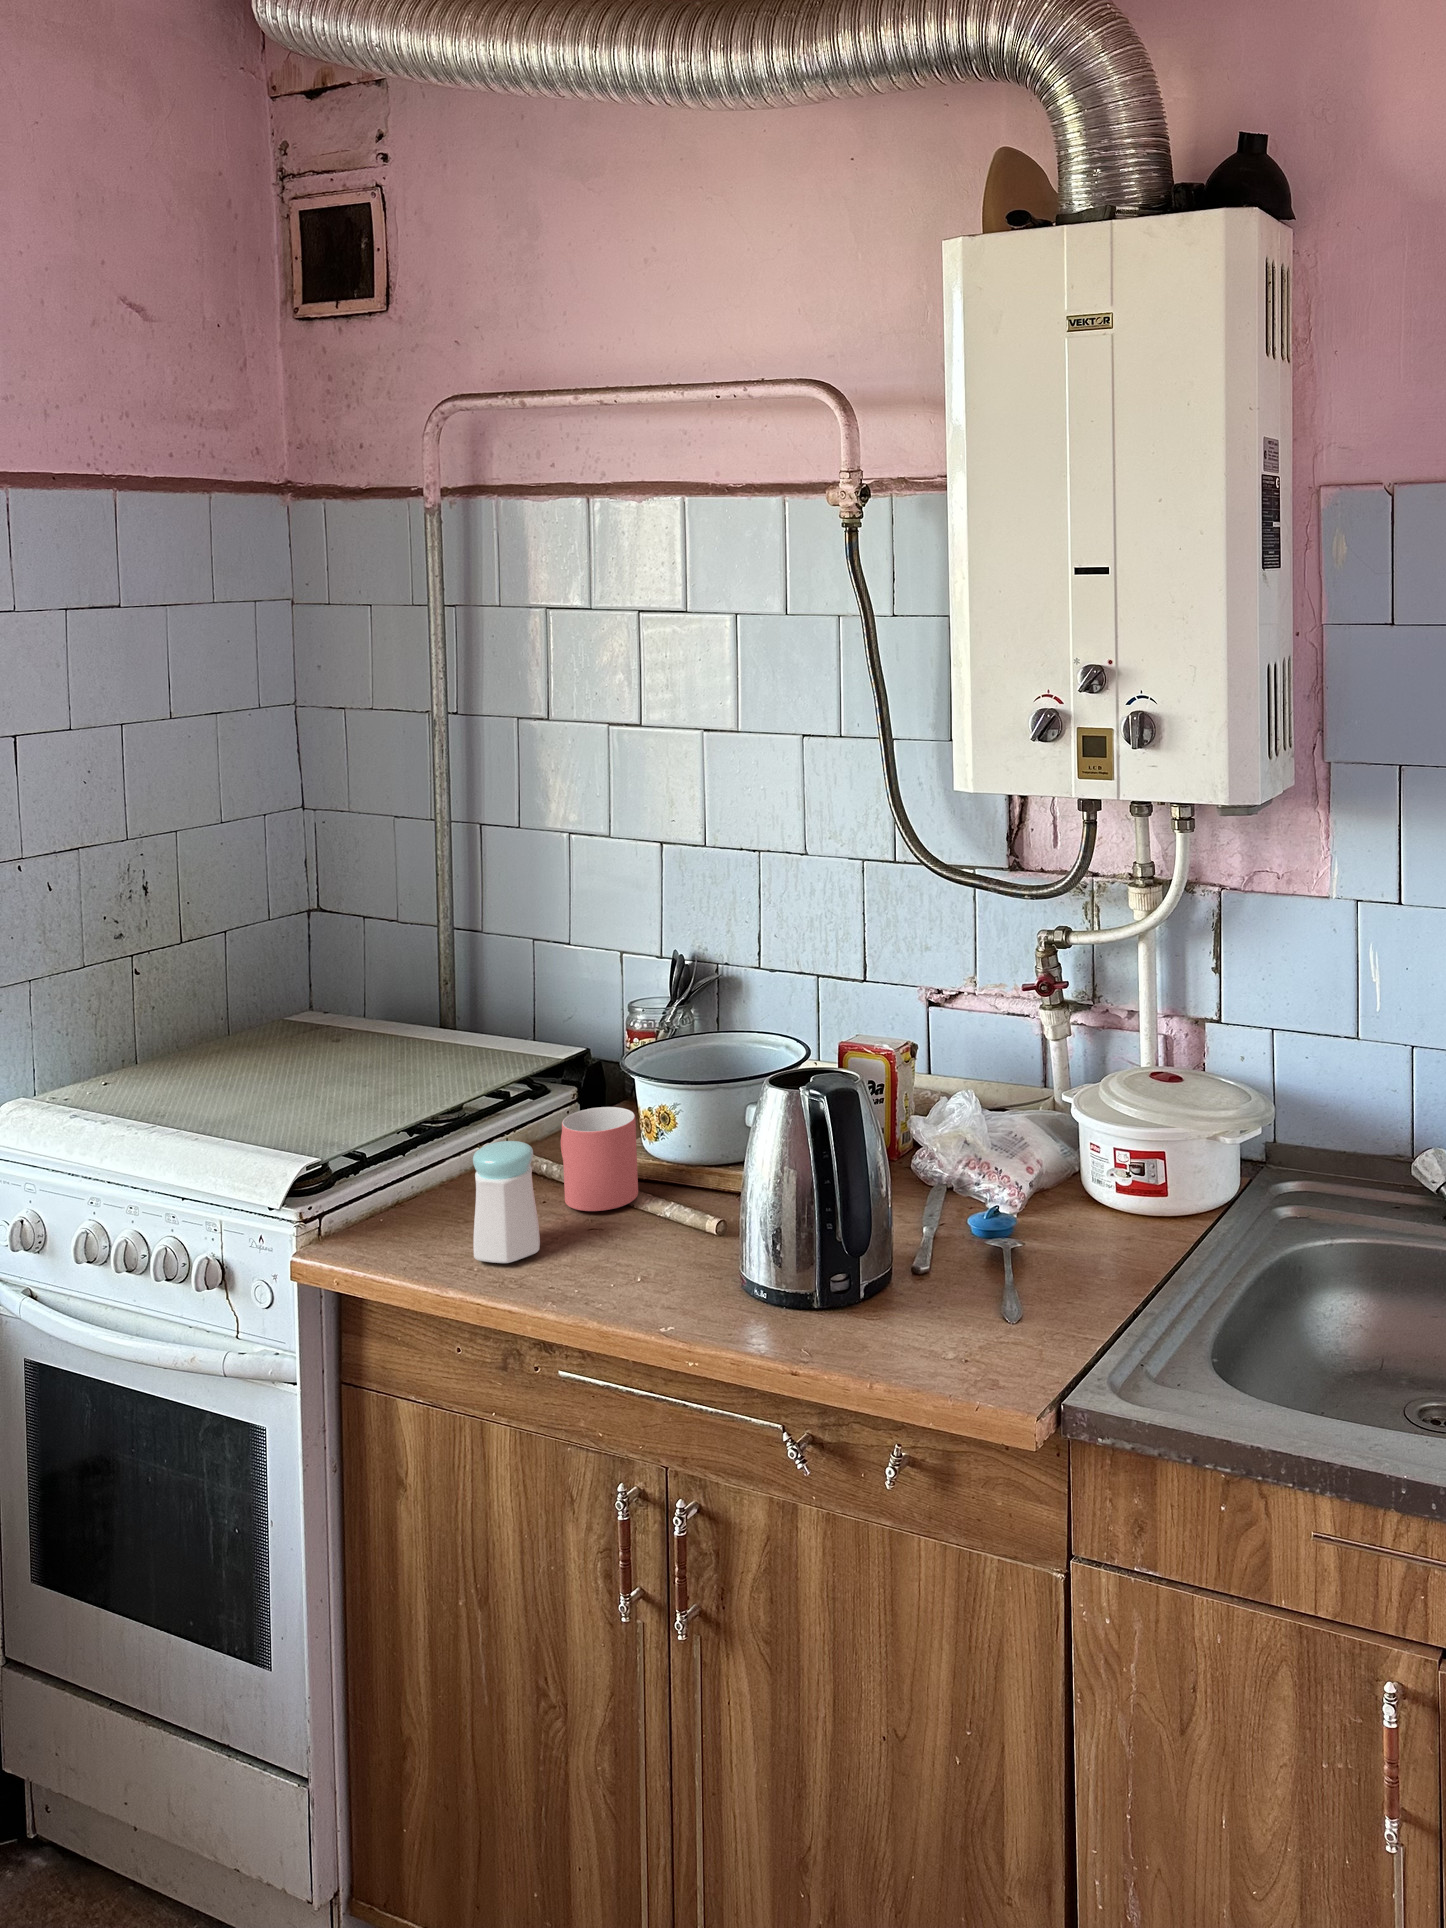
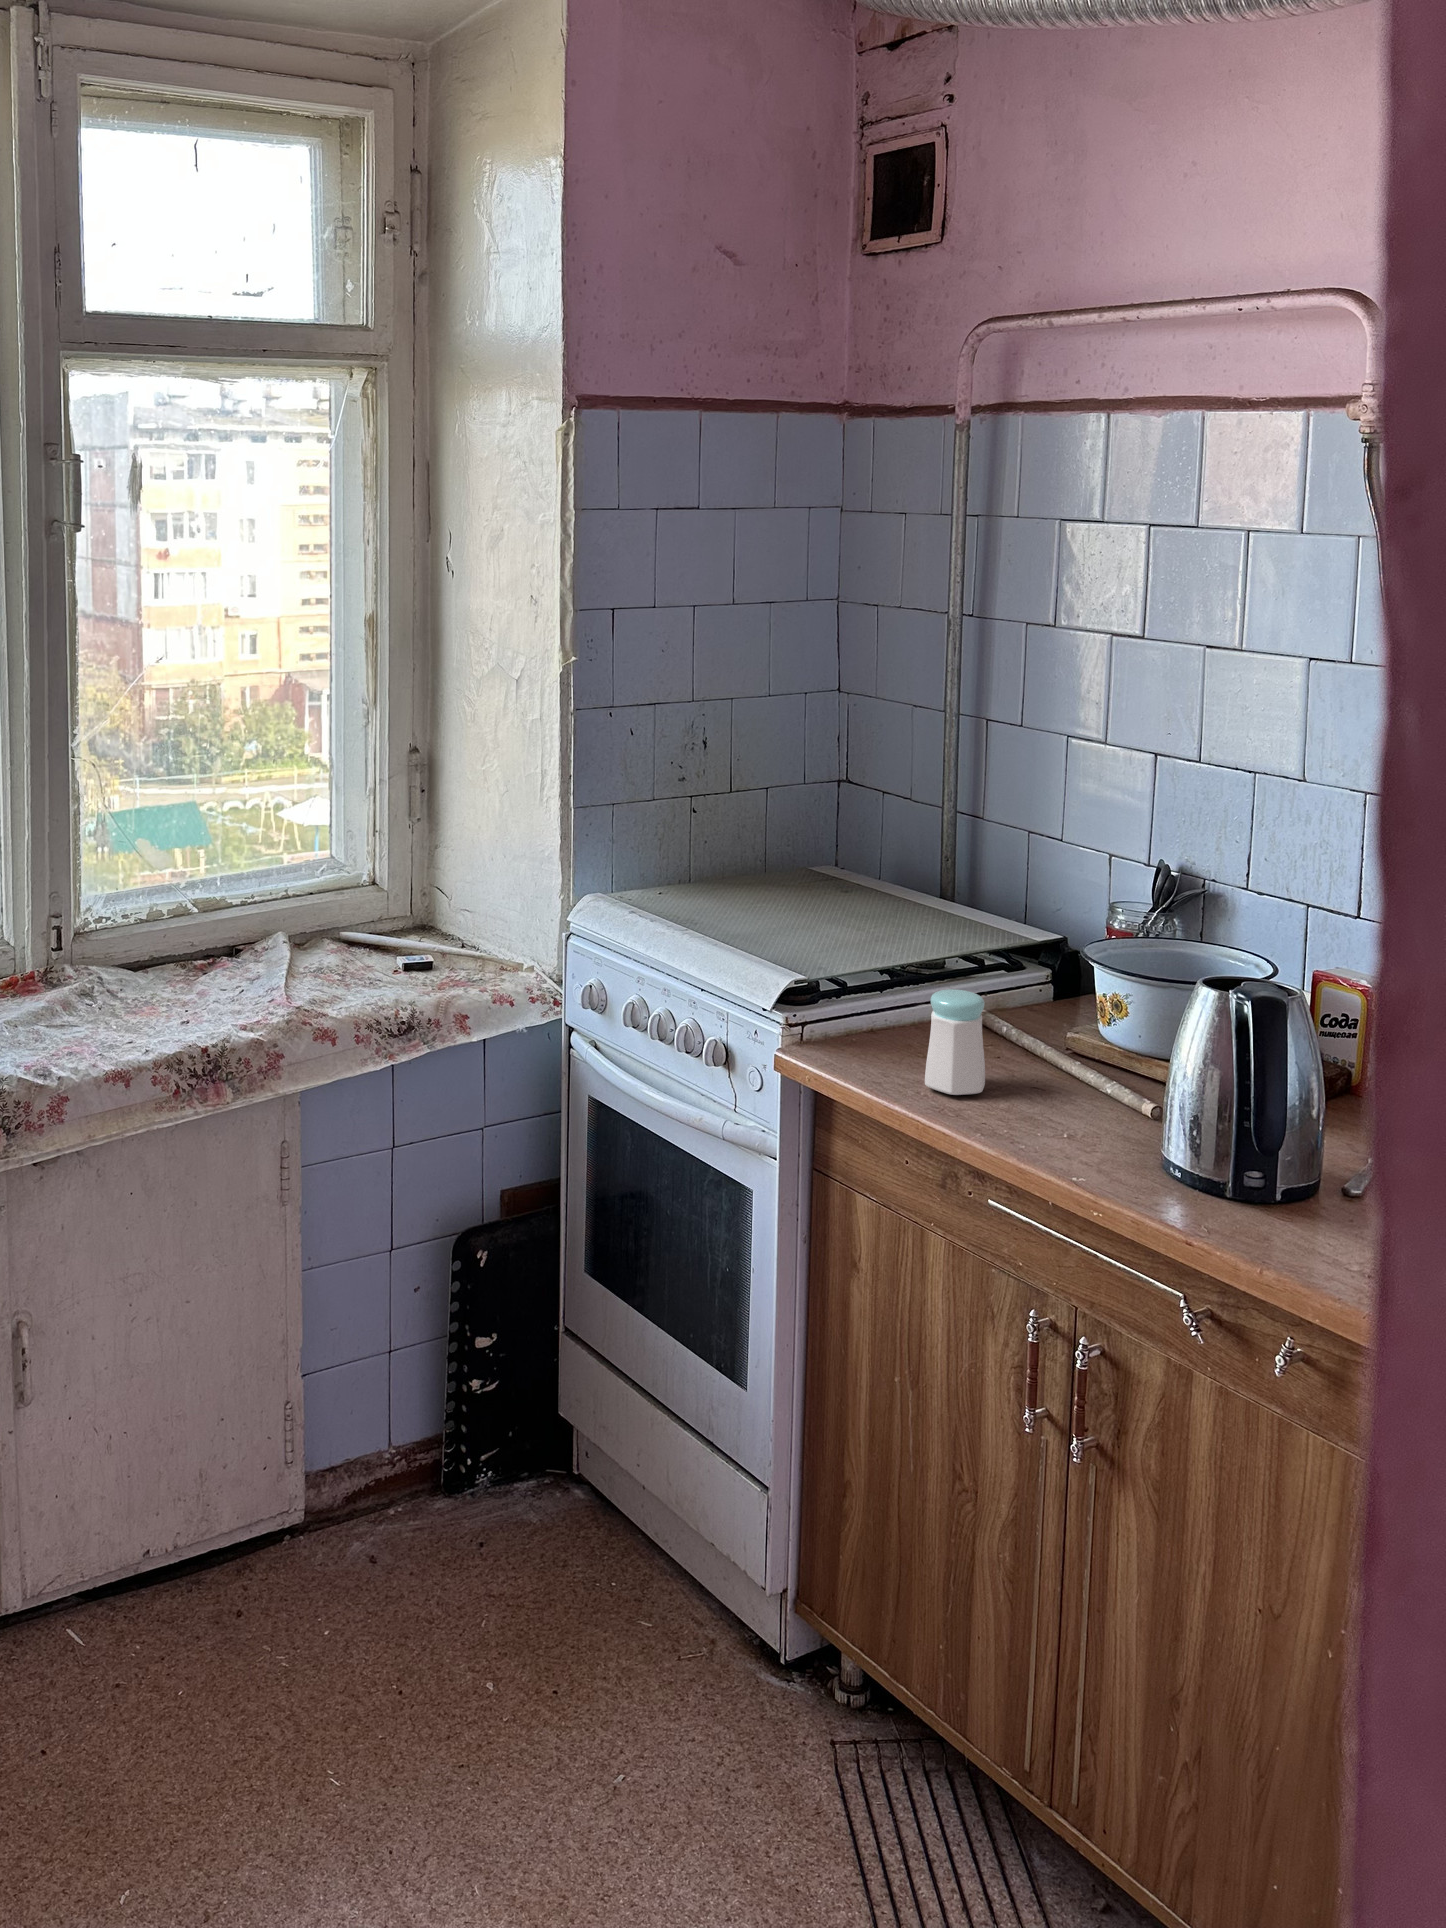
mug: present [561,1107,638,1211] -> none [1016,983,1089,1076]

